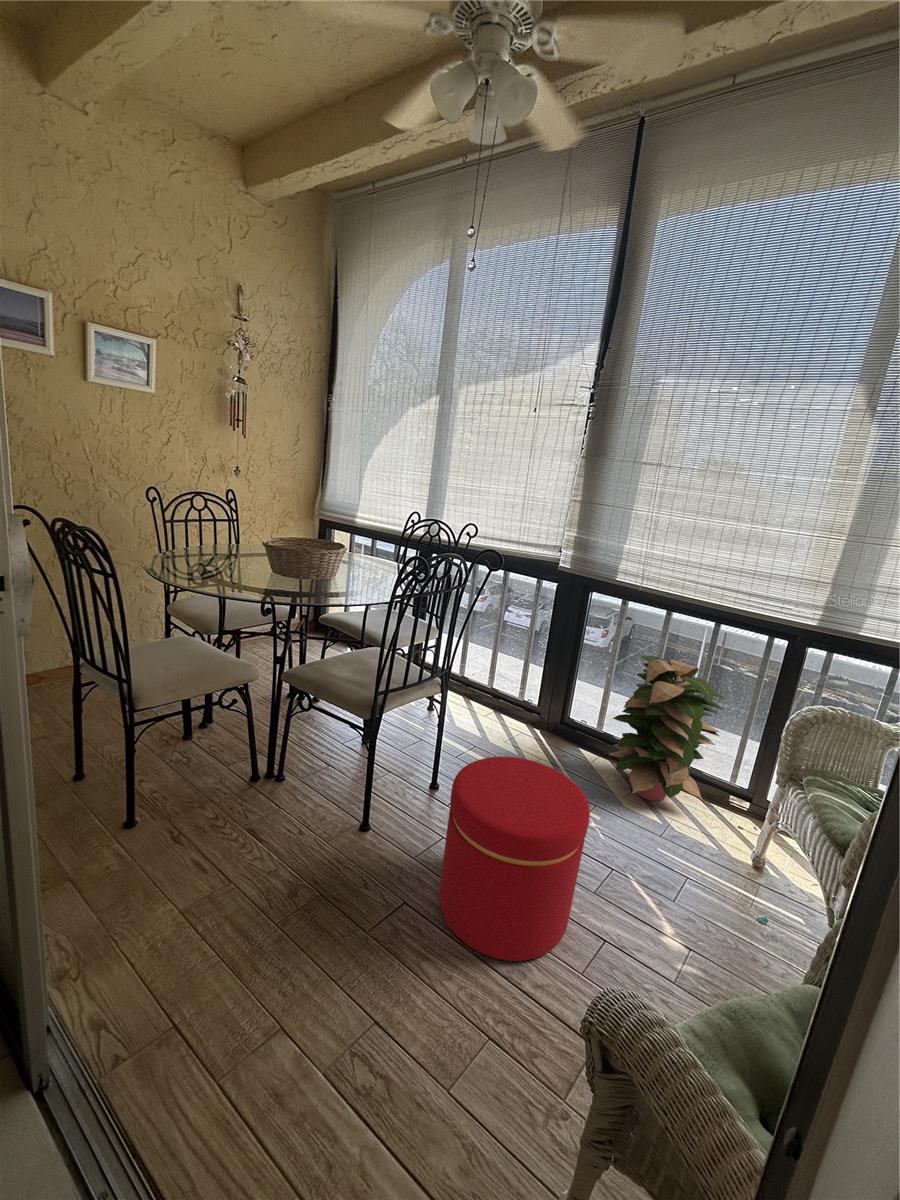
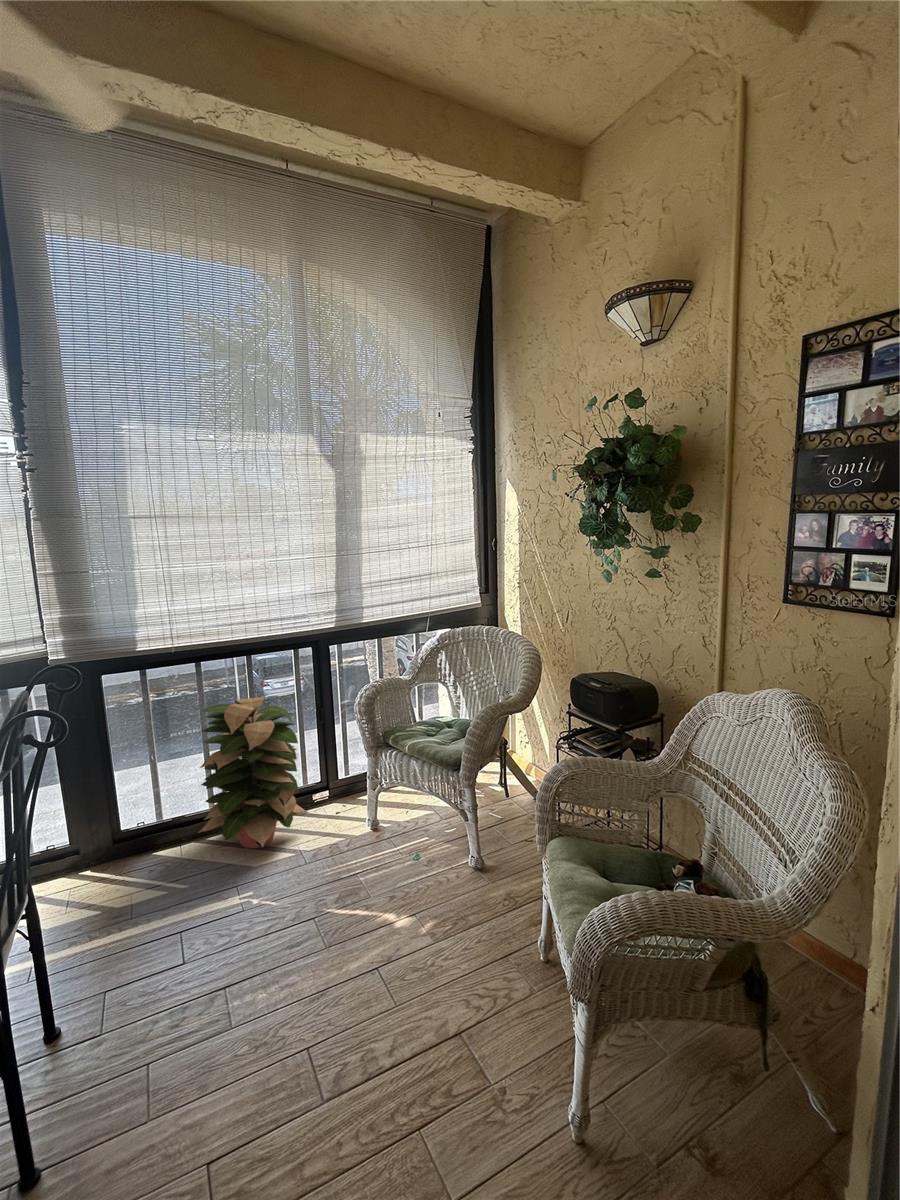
ottoman: present [439,757,590,961] -> none [198,853,367,1117]

